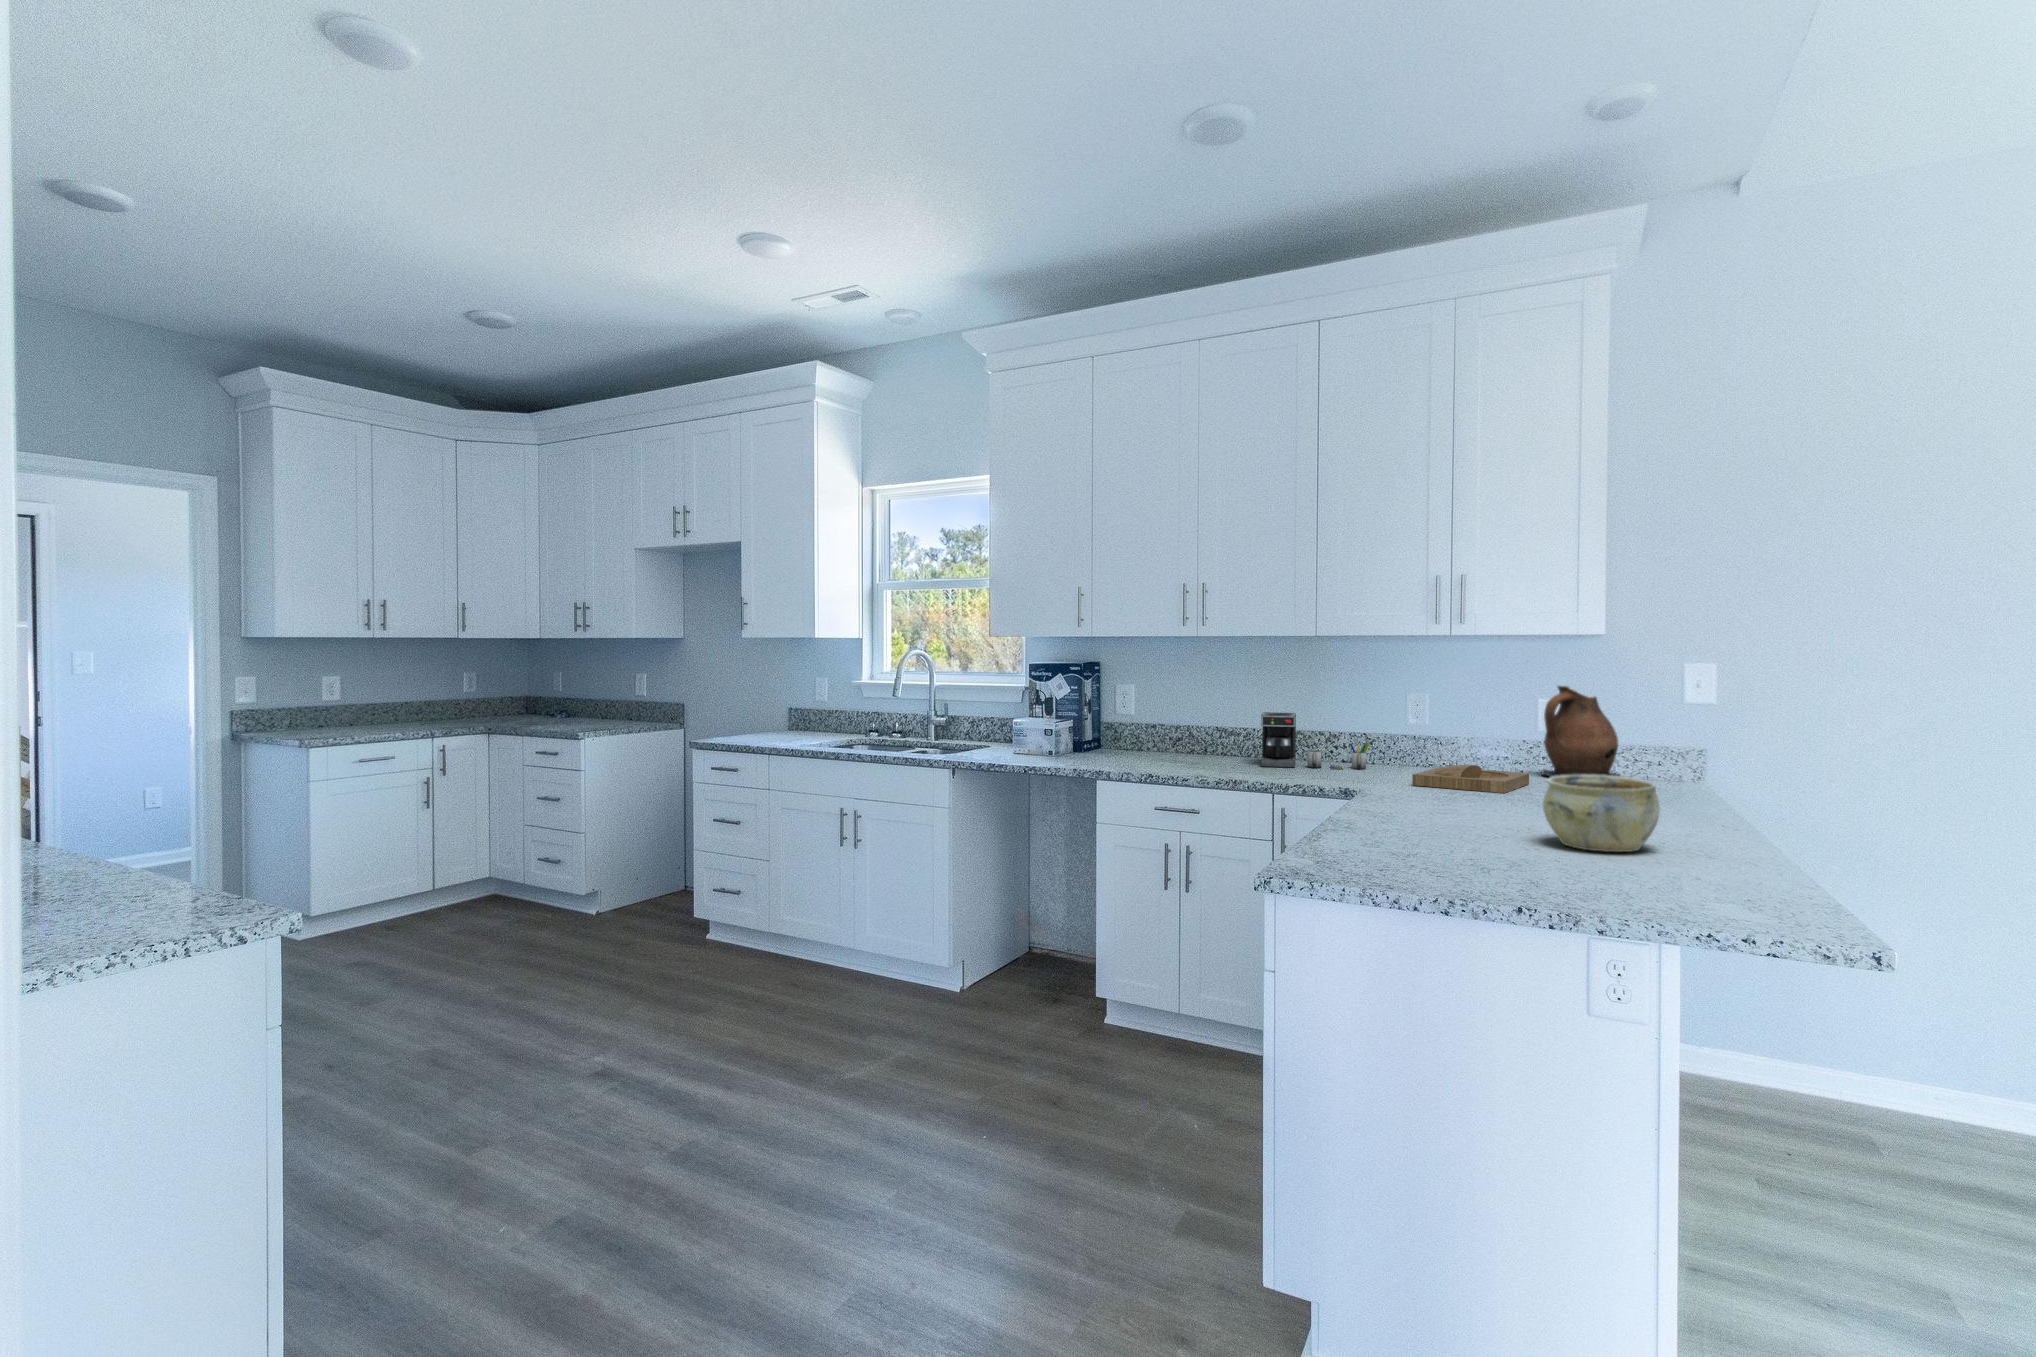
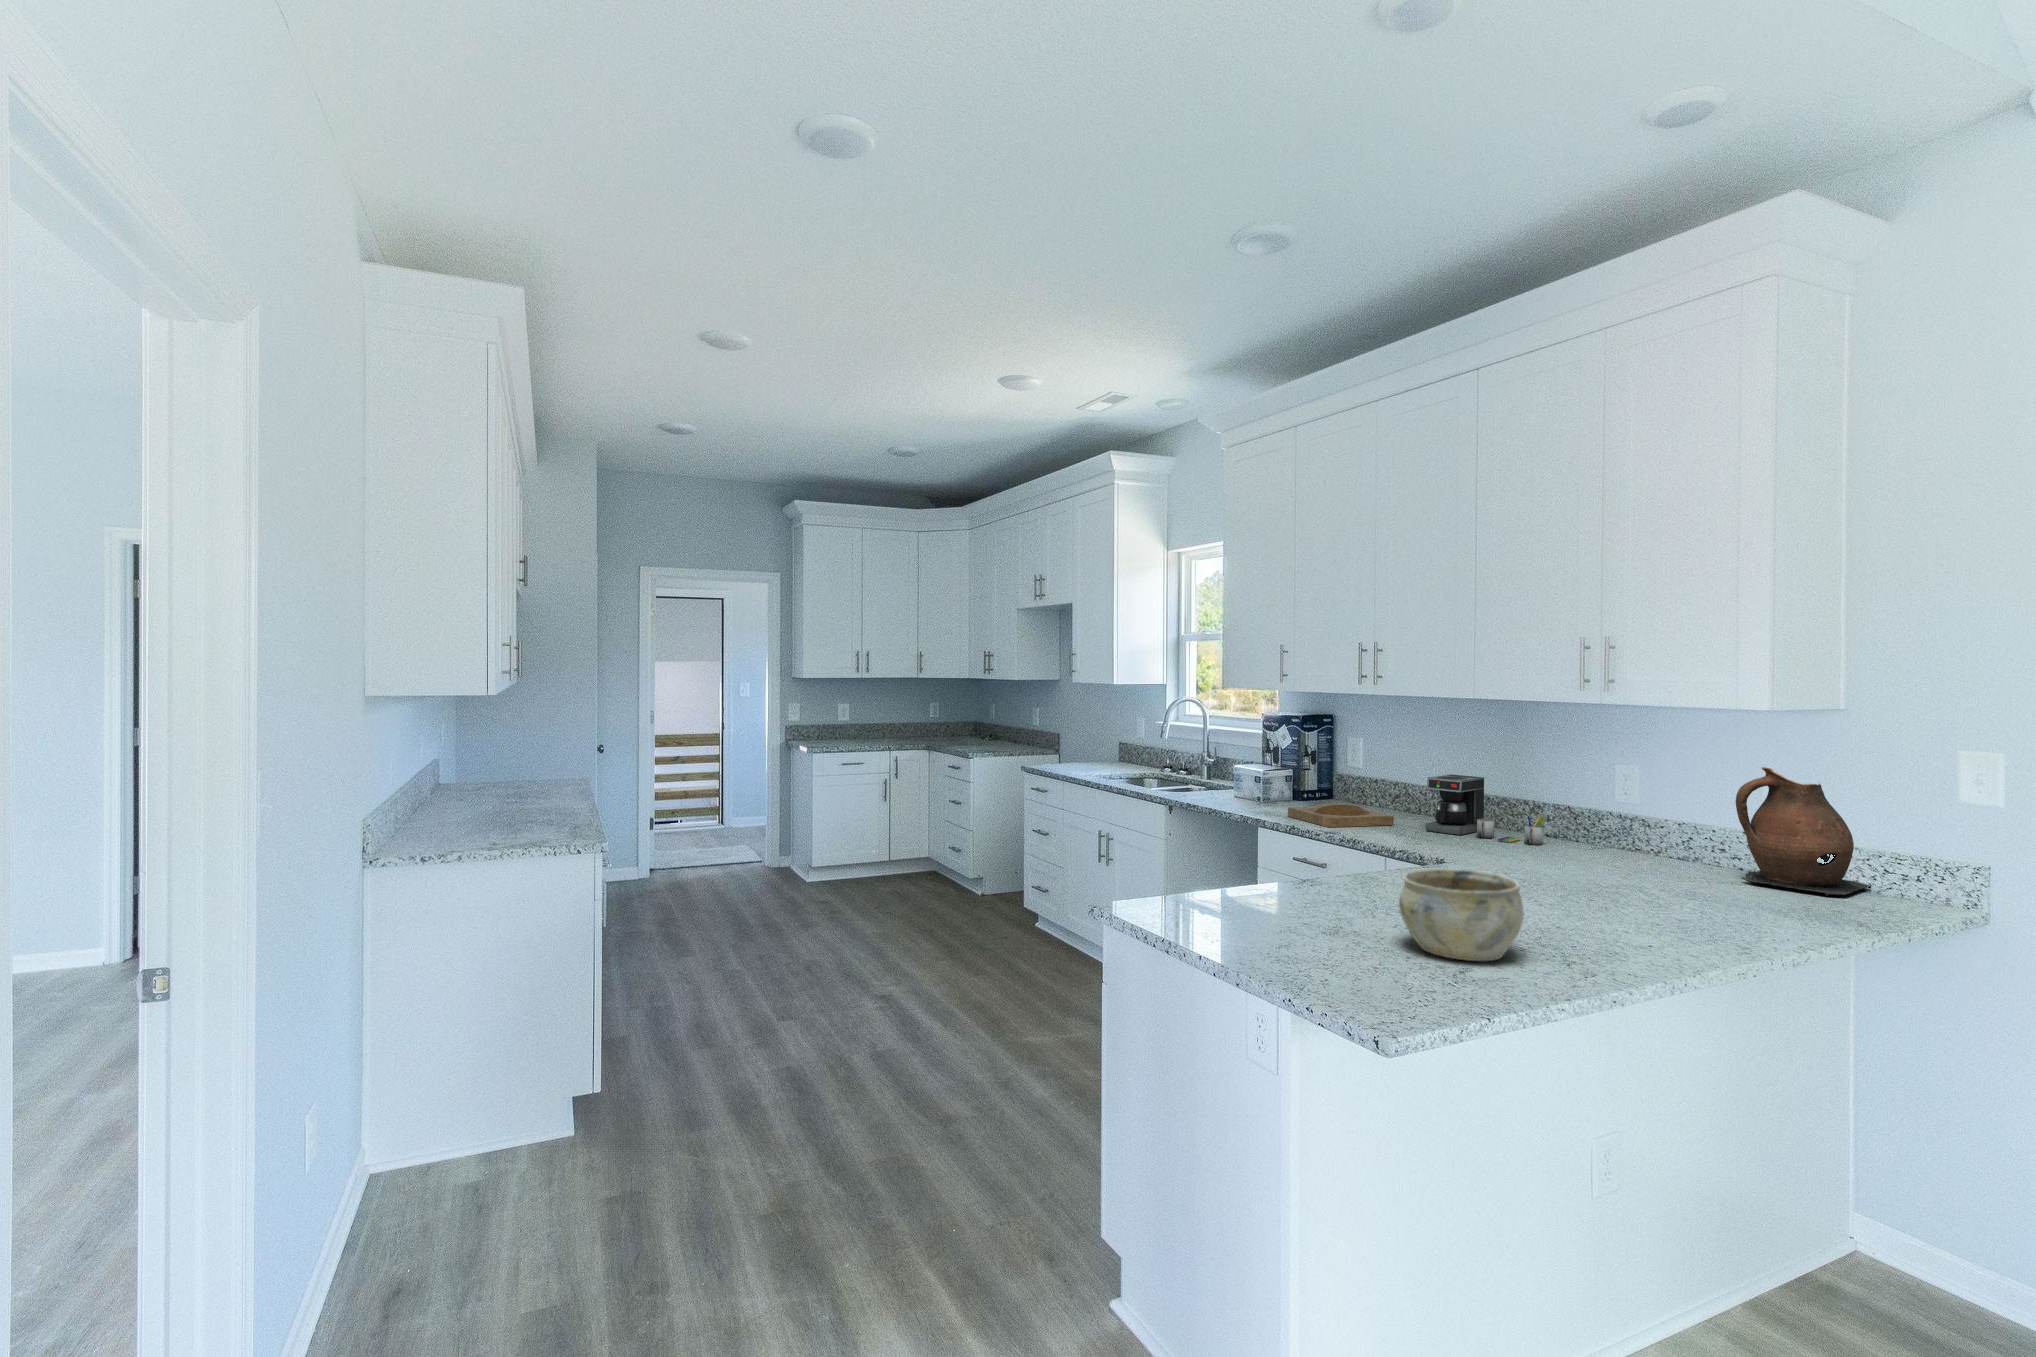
tray: present [1412,765,1529,793] -> present [1288,803,1394,827]

